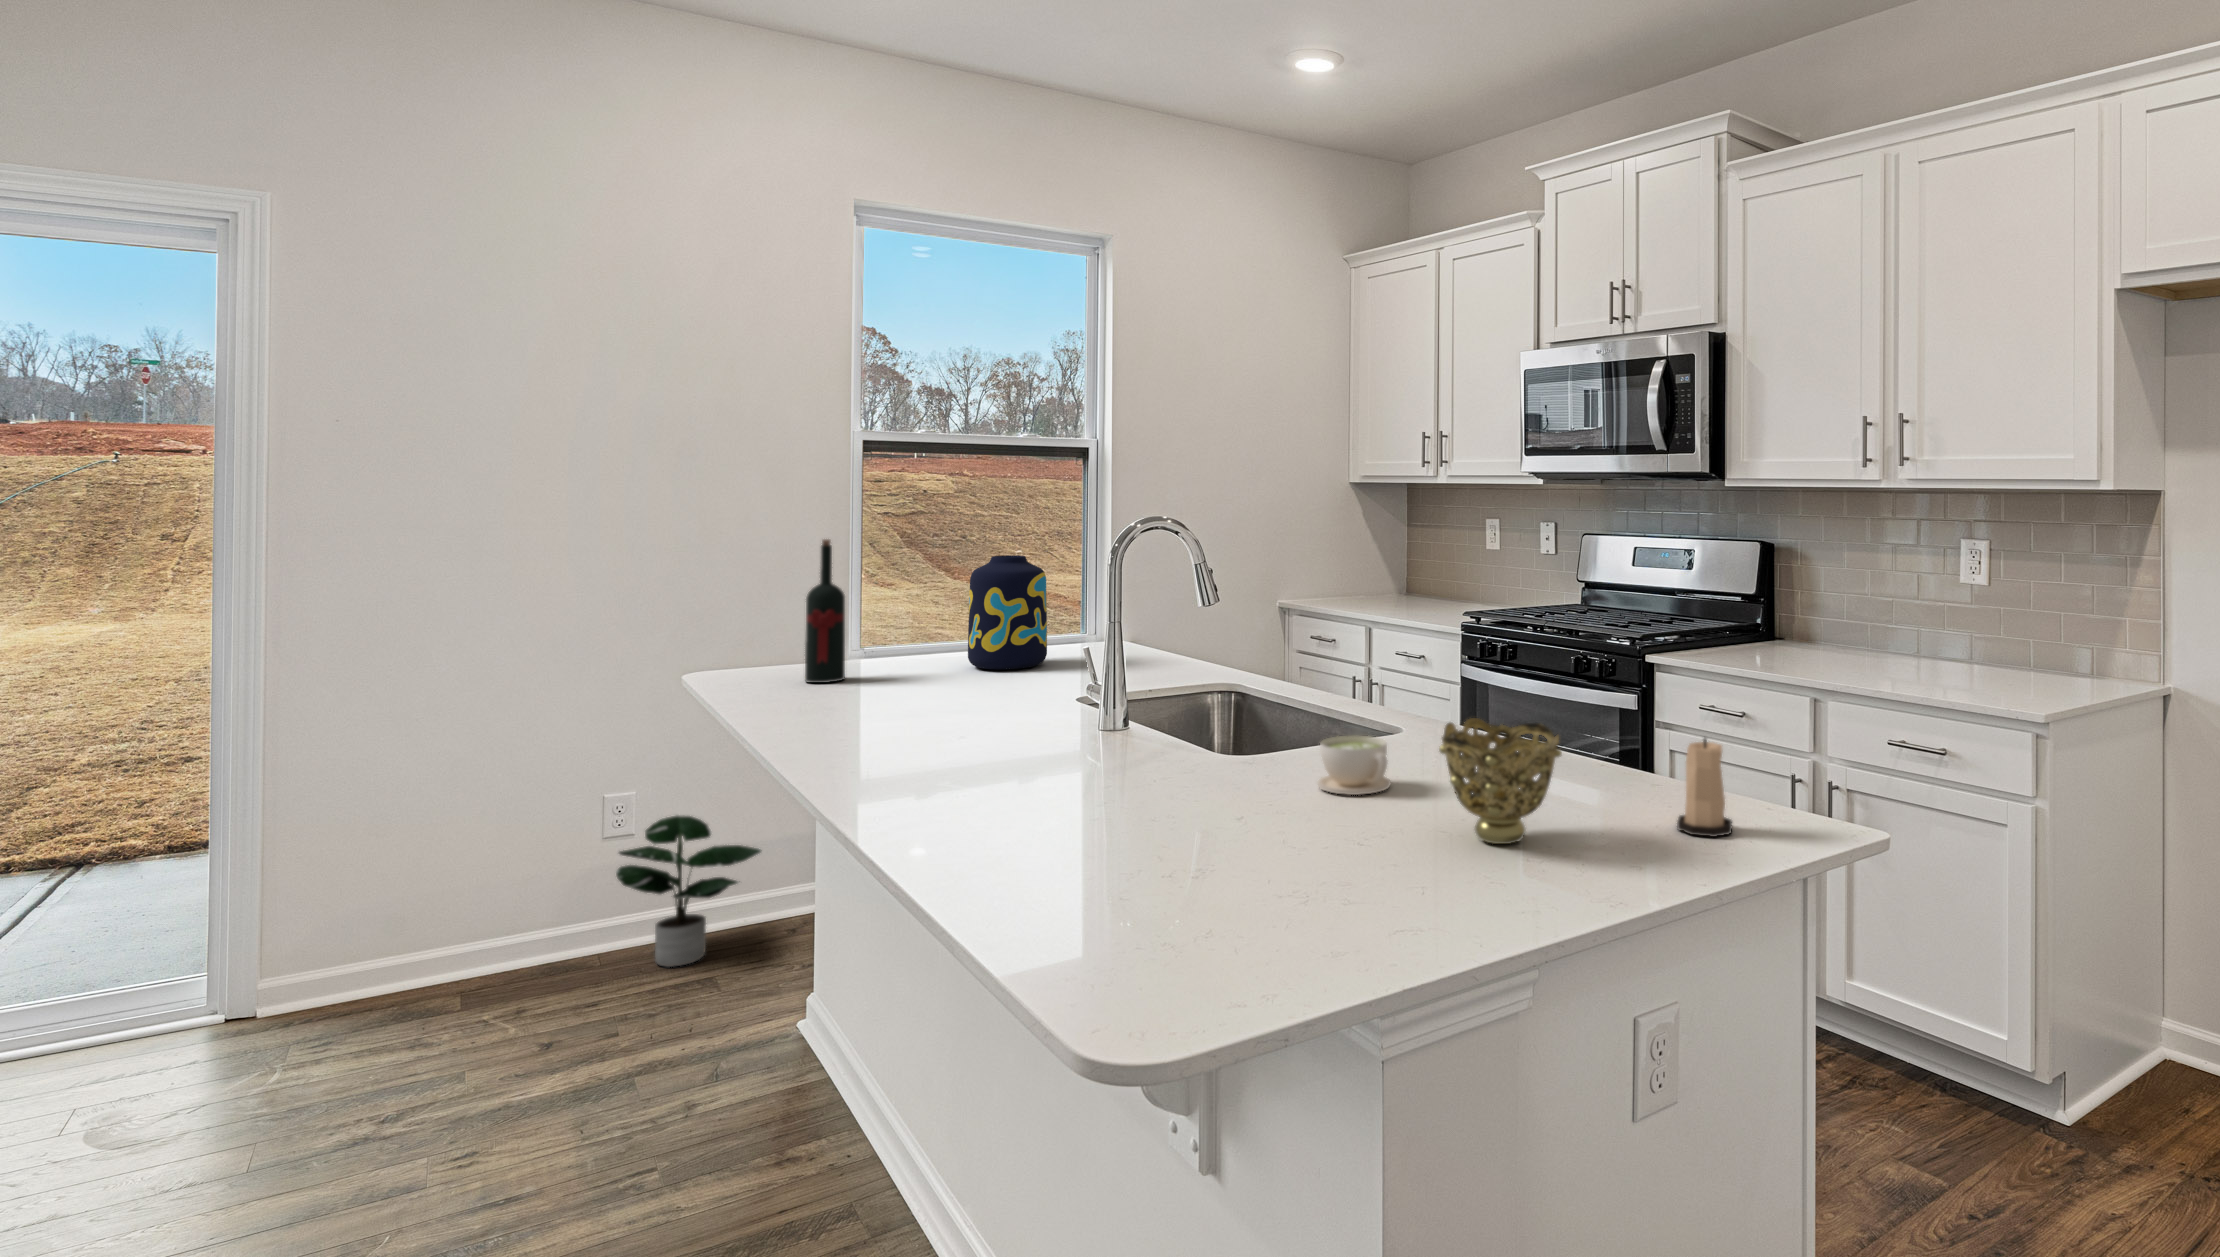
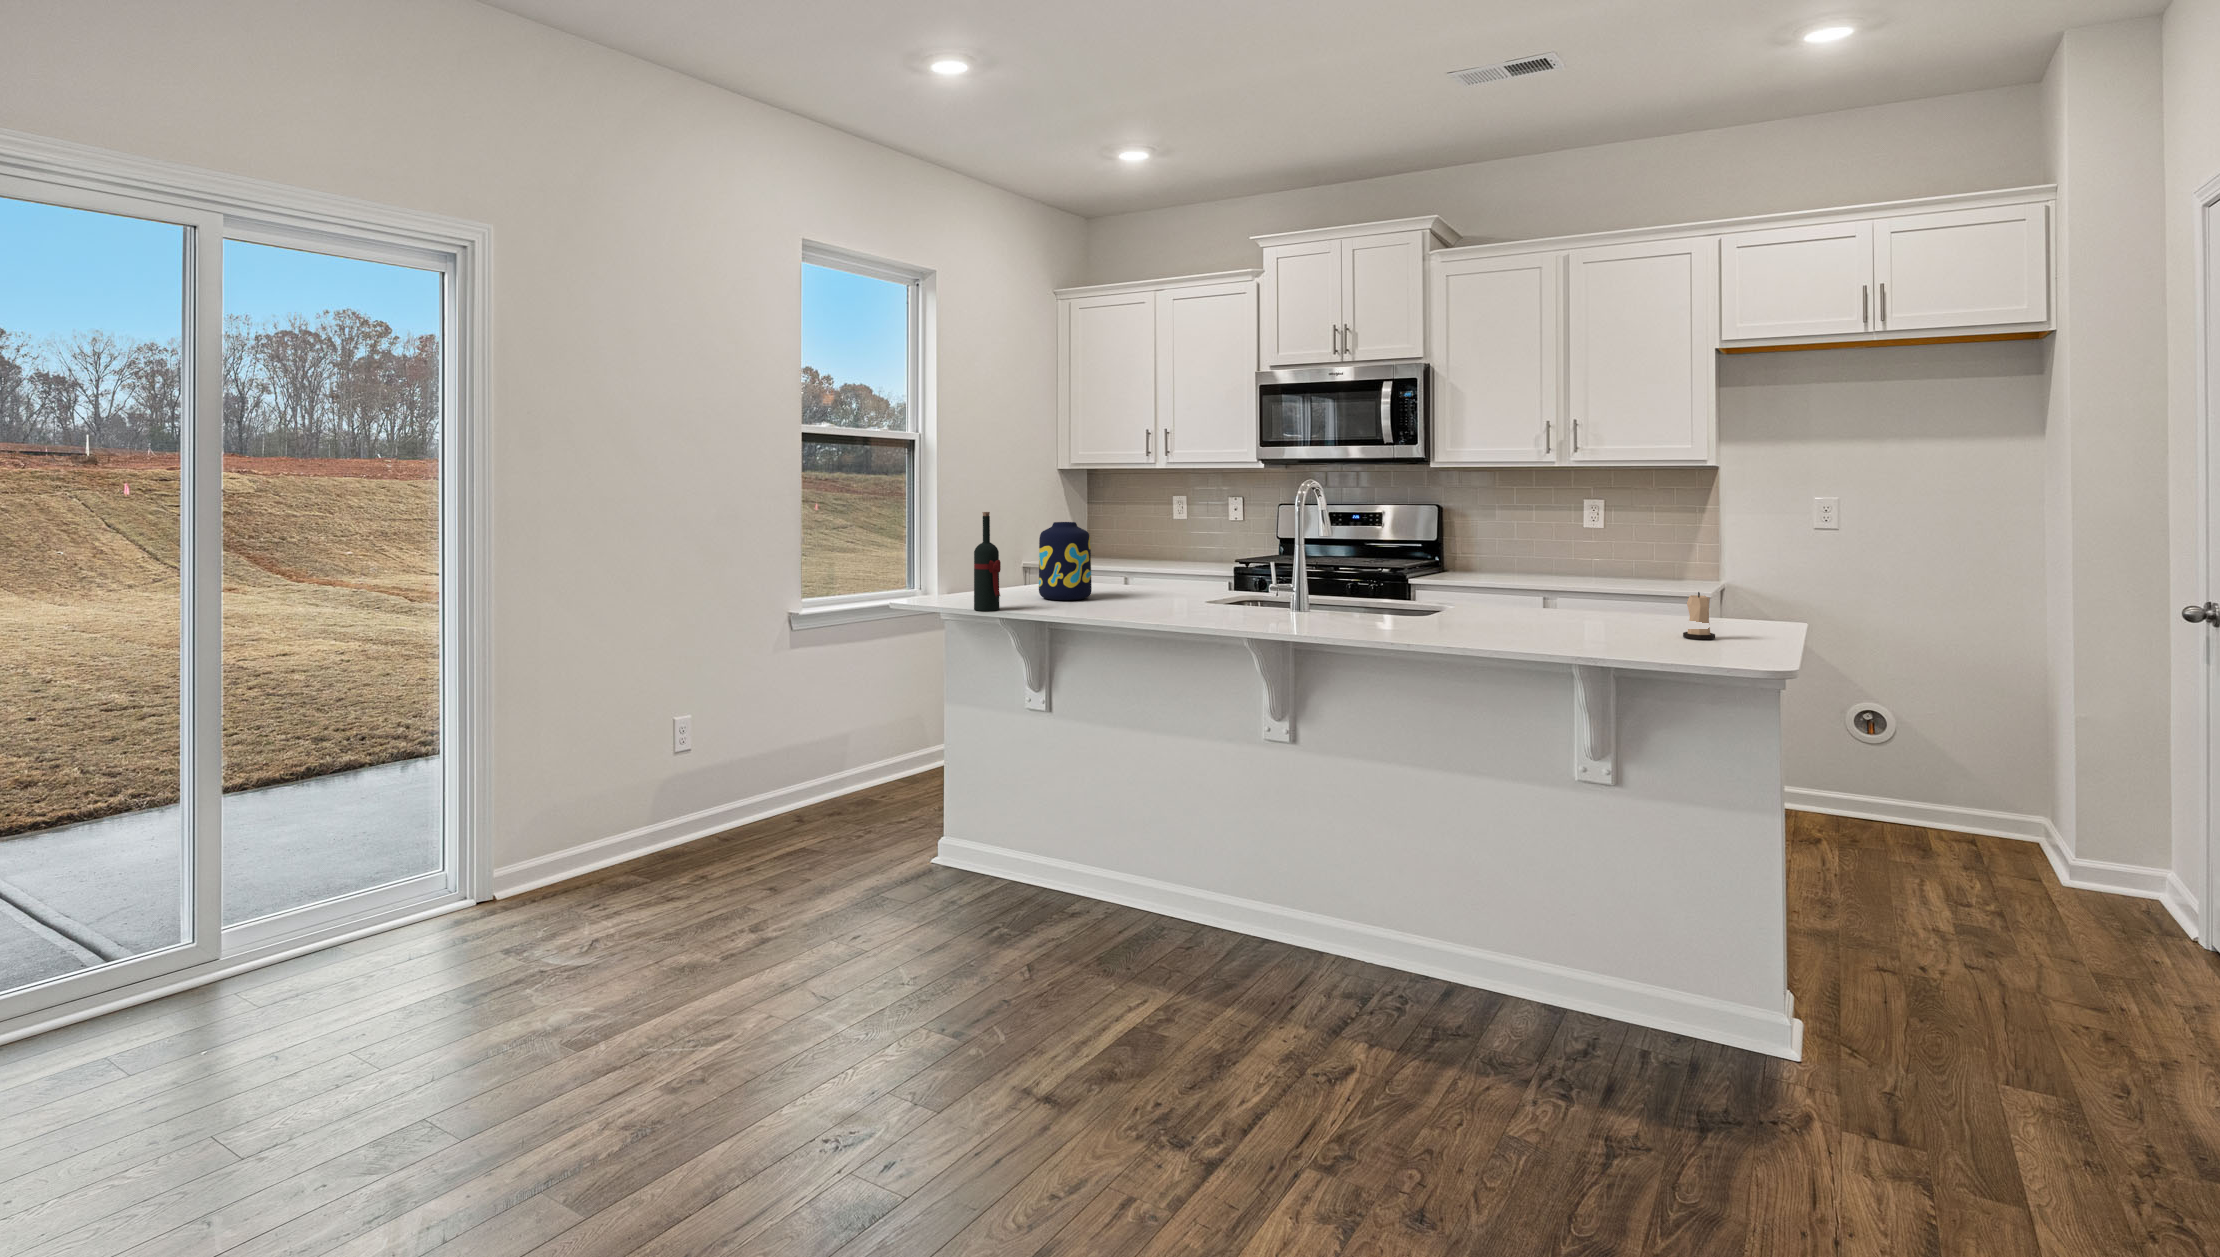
decorative bowl: present [1439,718,1562,844] -> none [1594,587,1660,646]
coffee cup: present [1318,736,1391,795] -> none [1473,608,1522,636]
potted plant: present [616,816,761,967] -> none [704,734,803,844]

